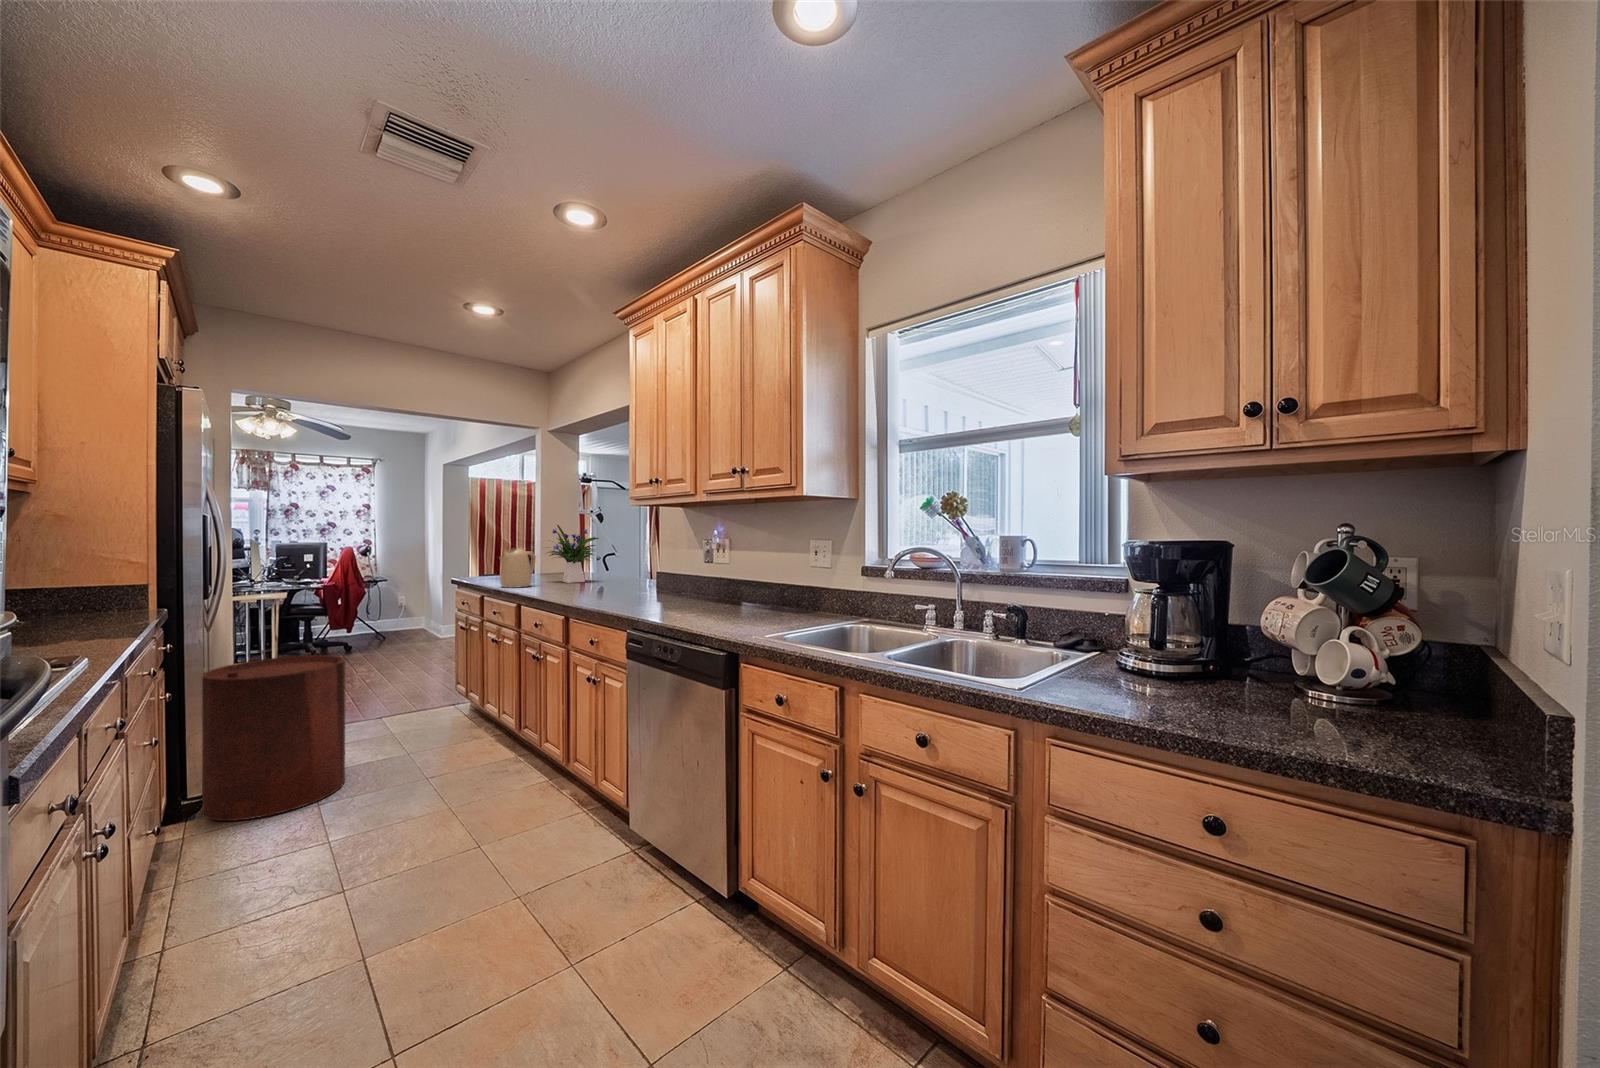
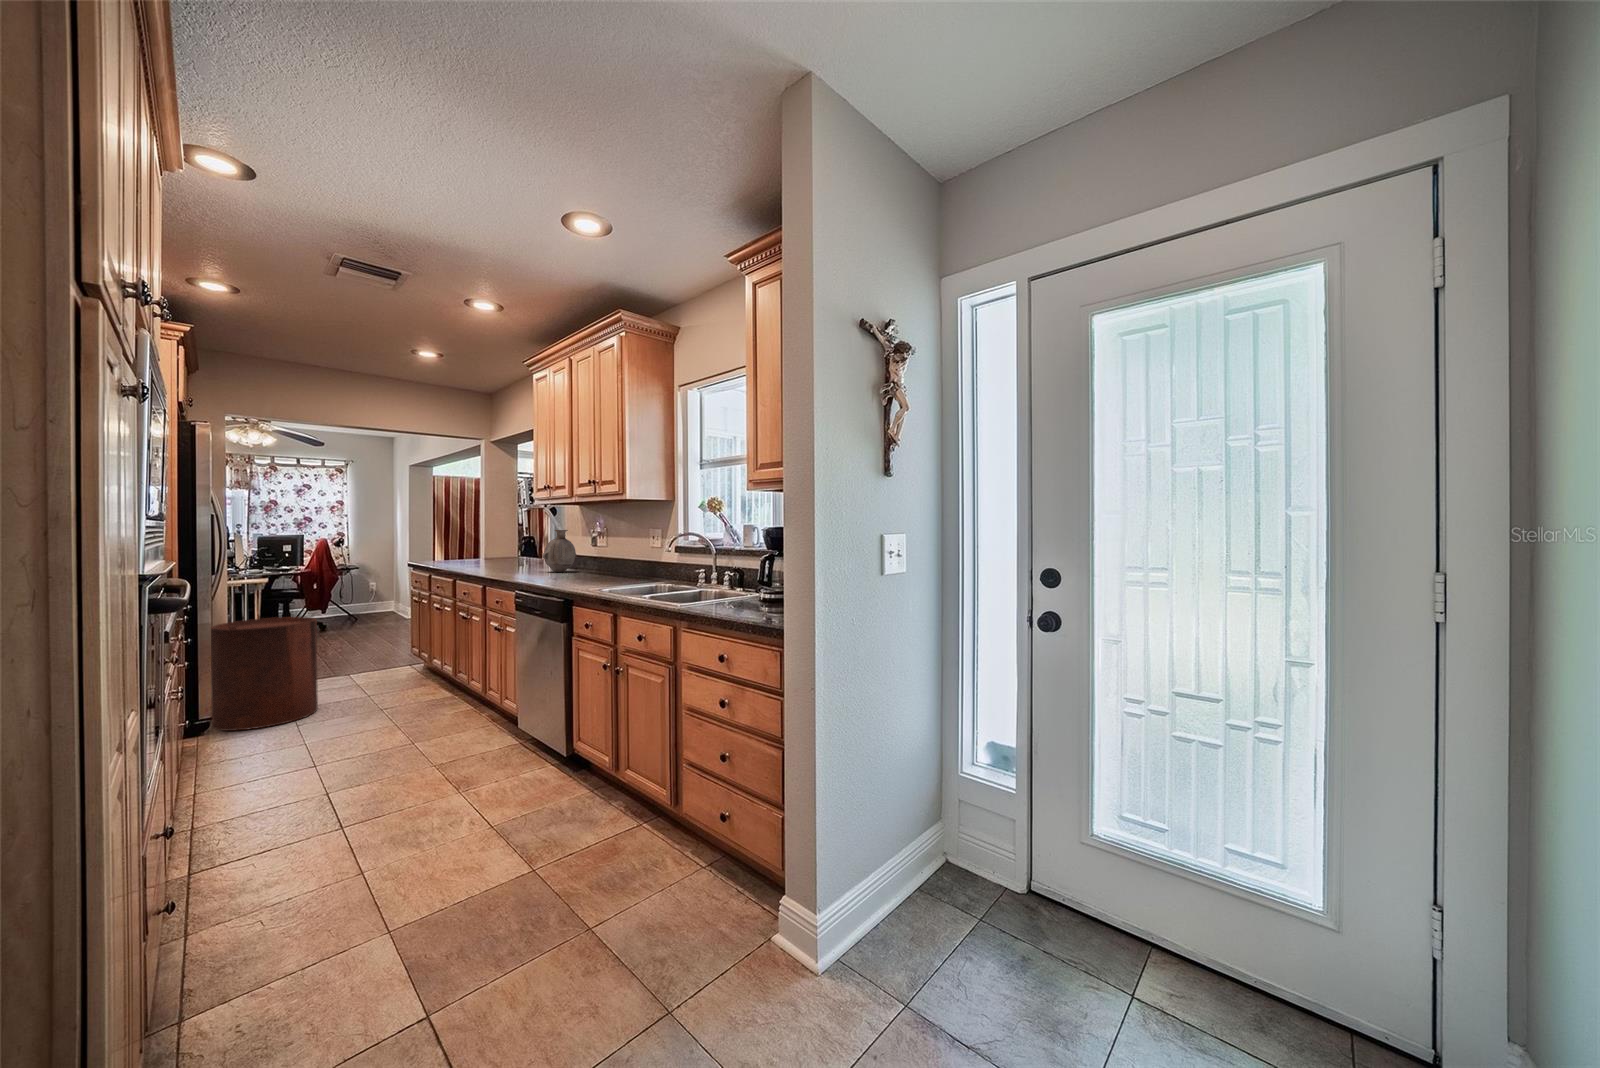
flower arrangement: present [548,525,599,583] -> none [479,518,528,565]
vase: none [639,540,680,596] -> present [542,530,576,572]
kettle: present [500,548,536,588] -> none [439,537,471,568]

